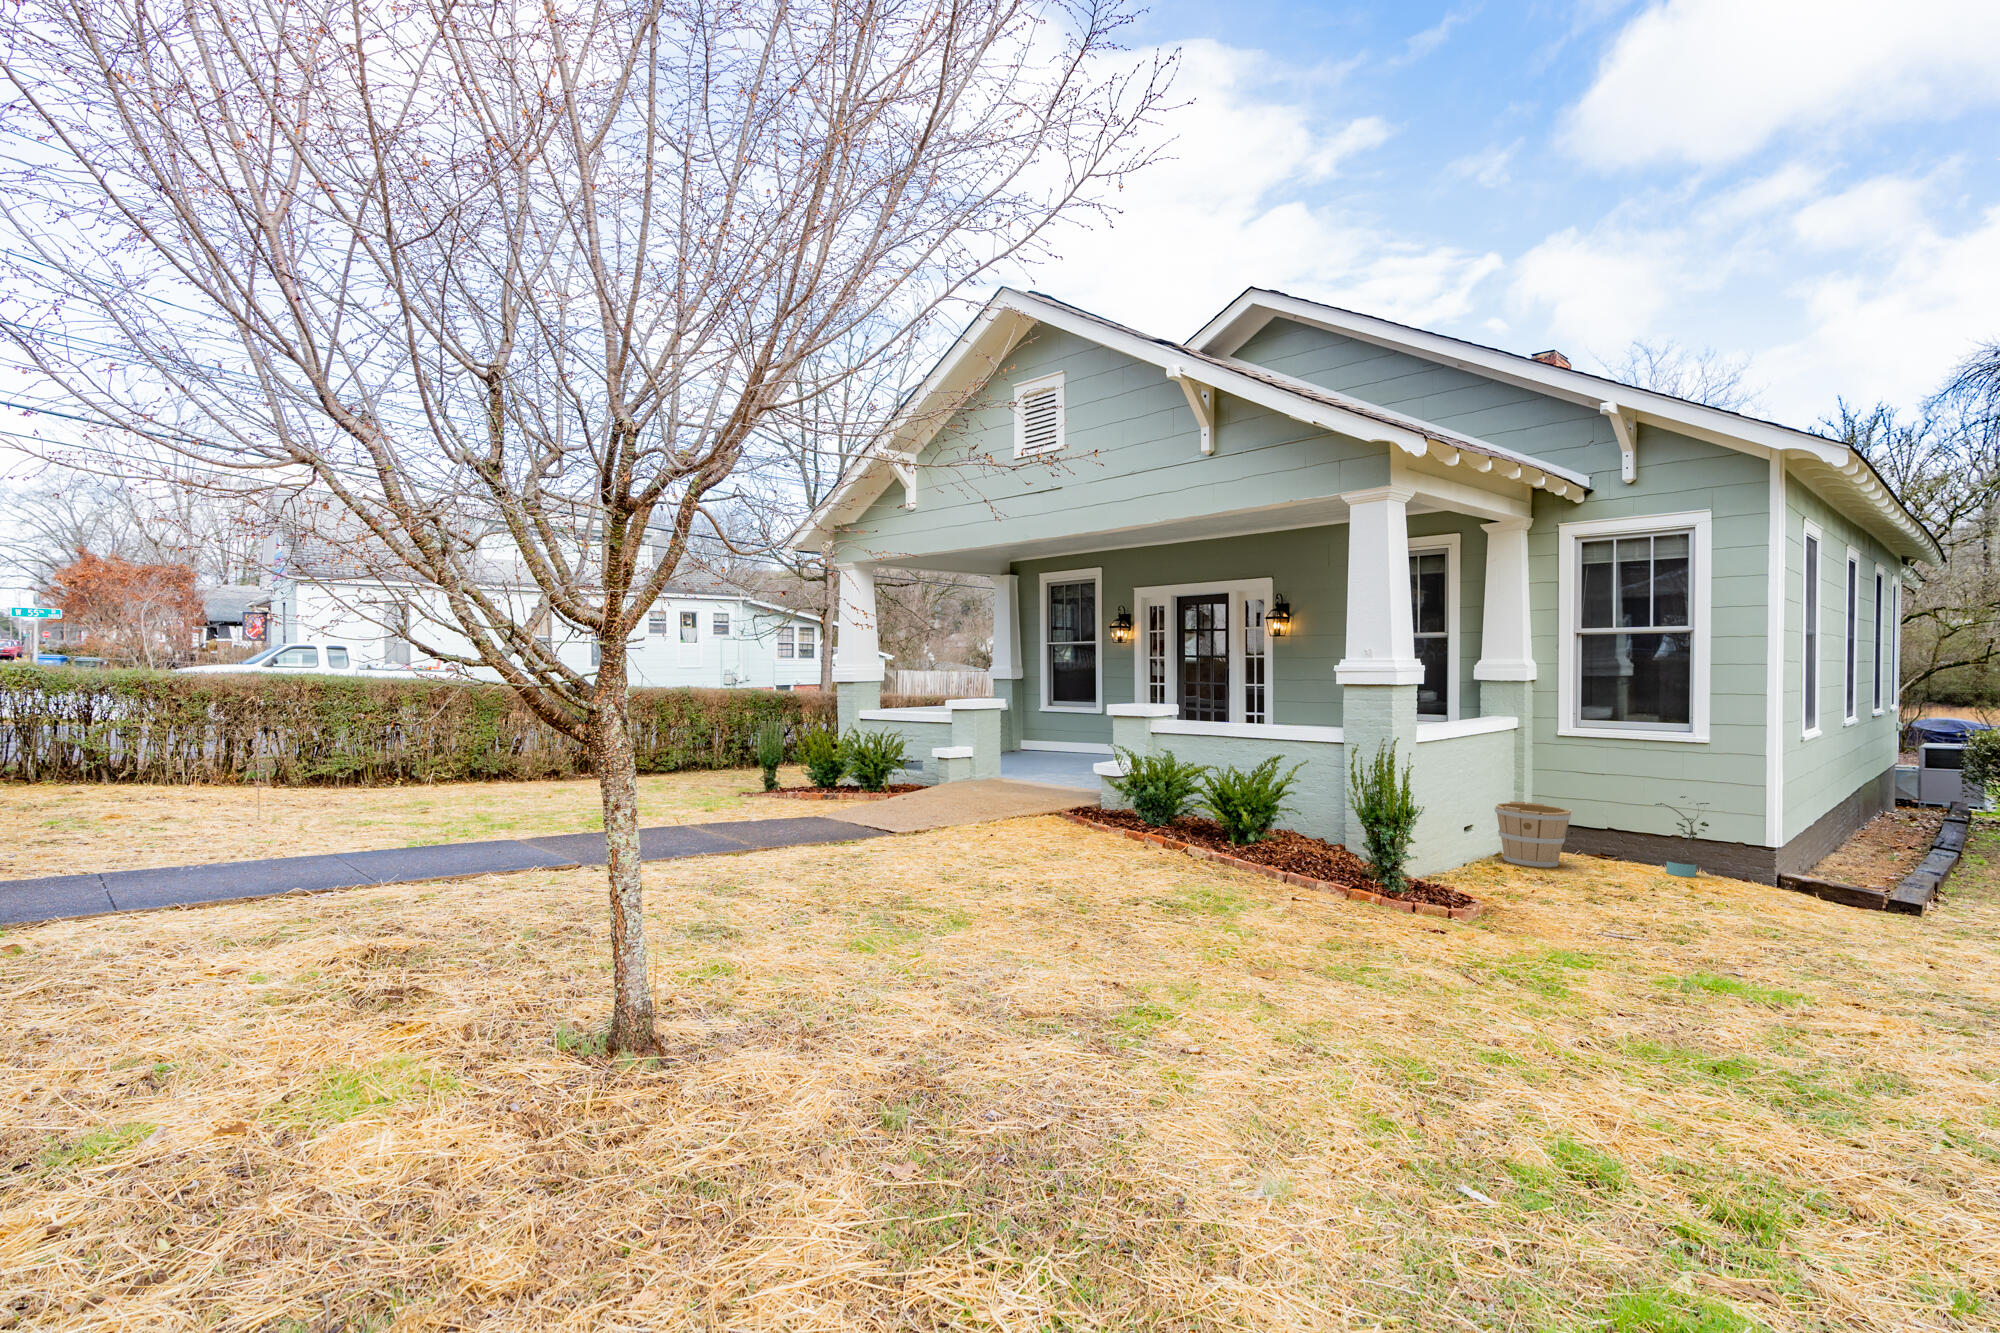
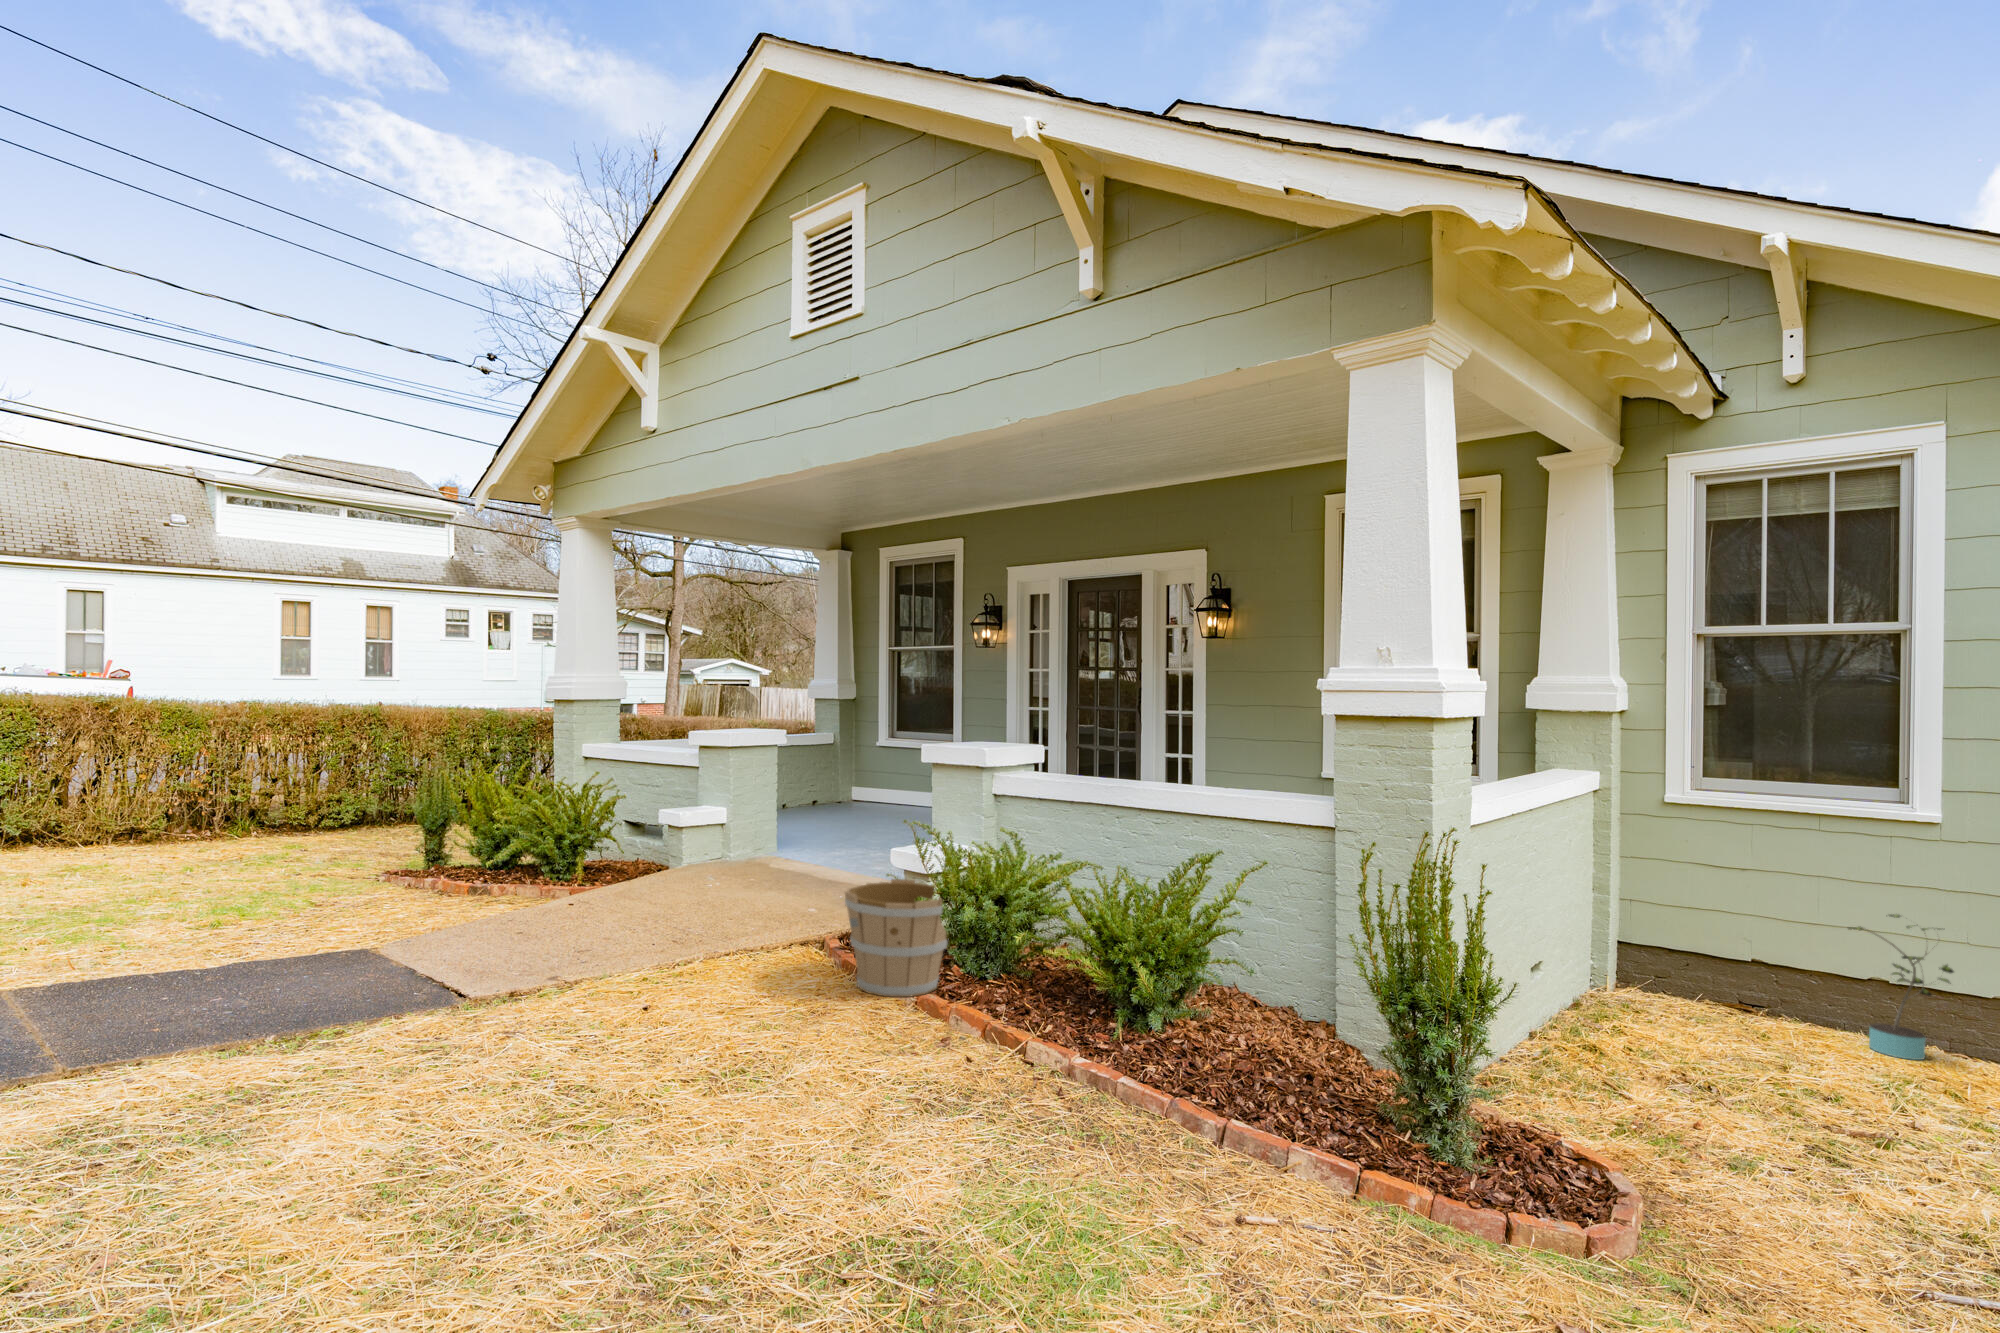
wooden bucket: present [1494,801,1572,868] -> present [845,879,947,997]

